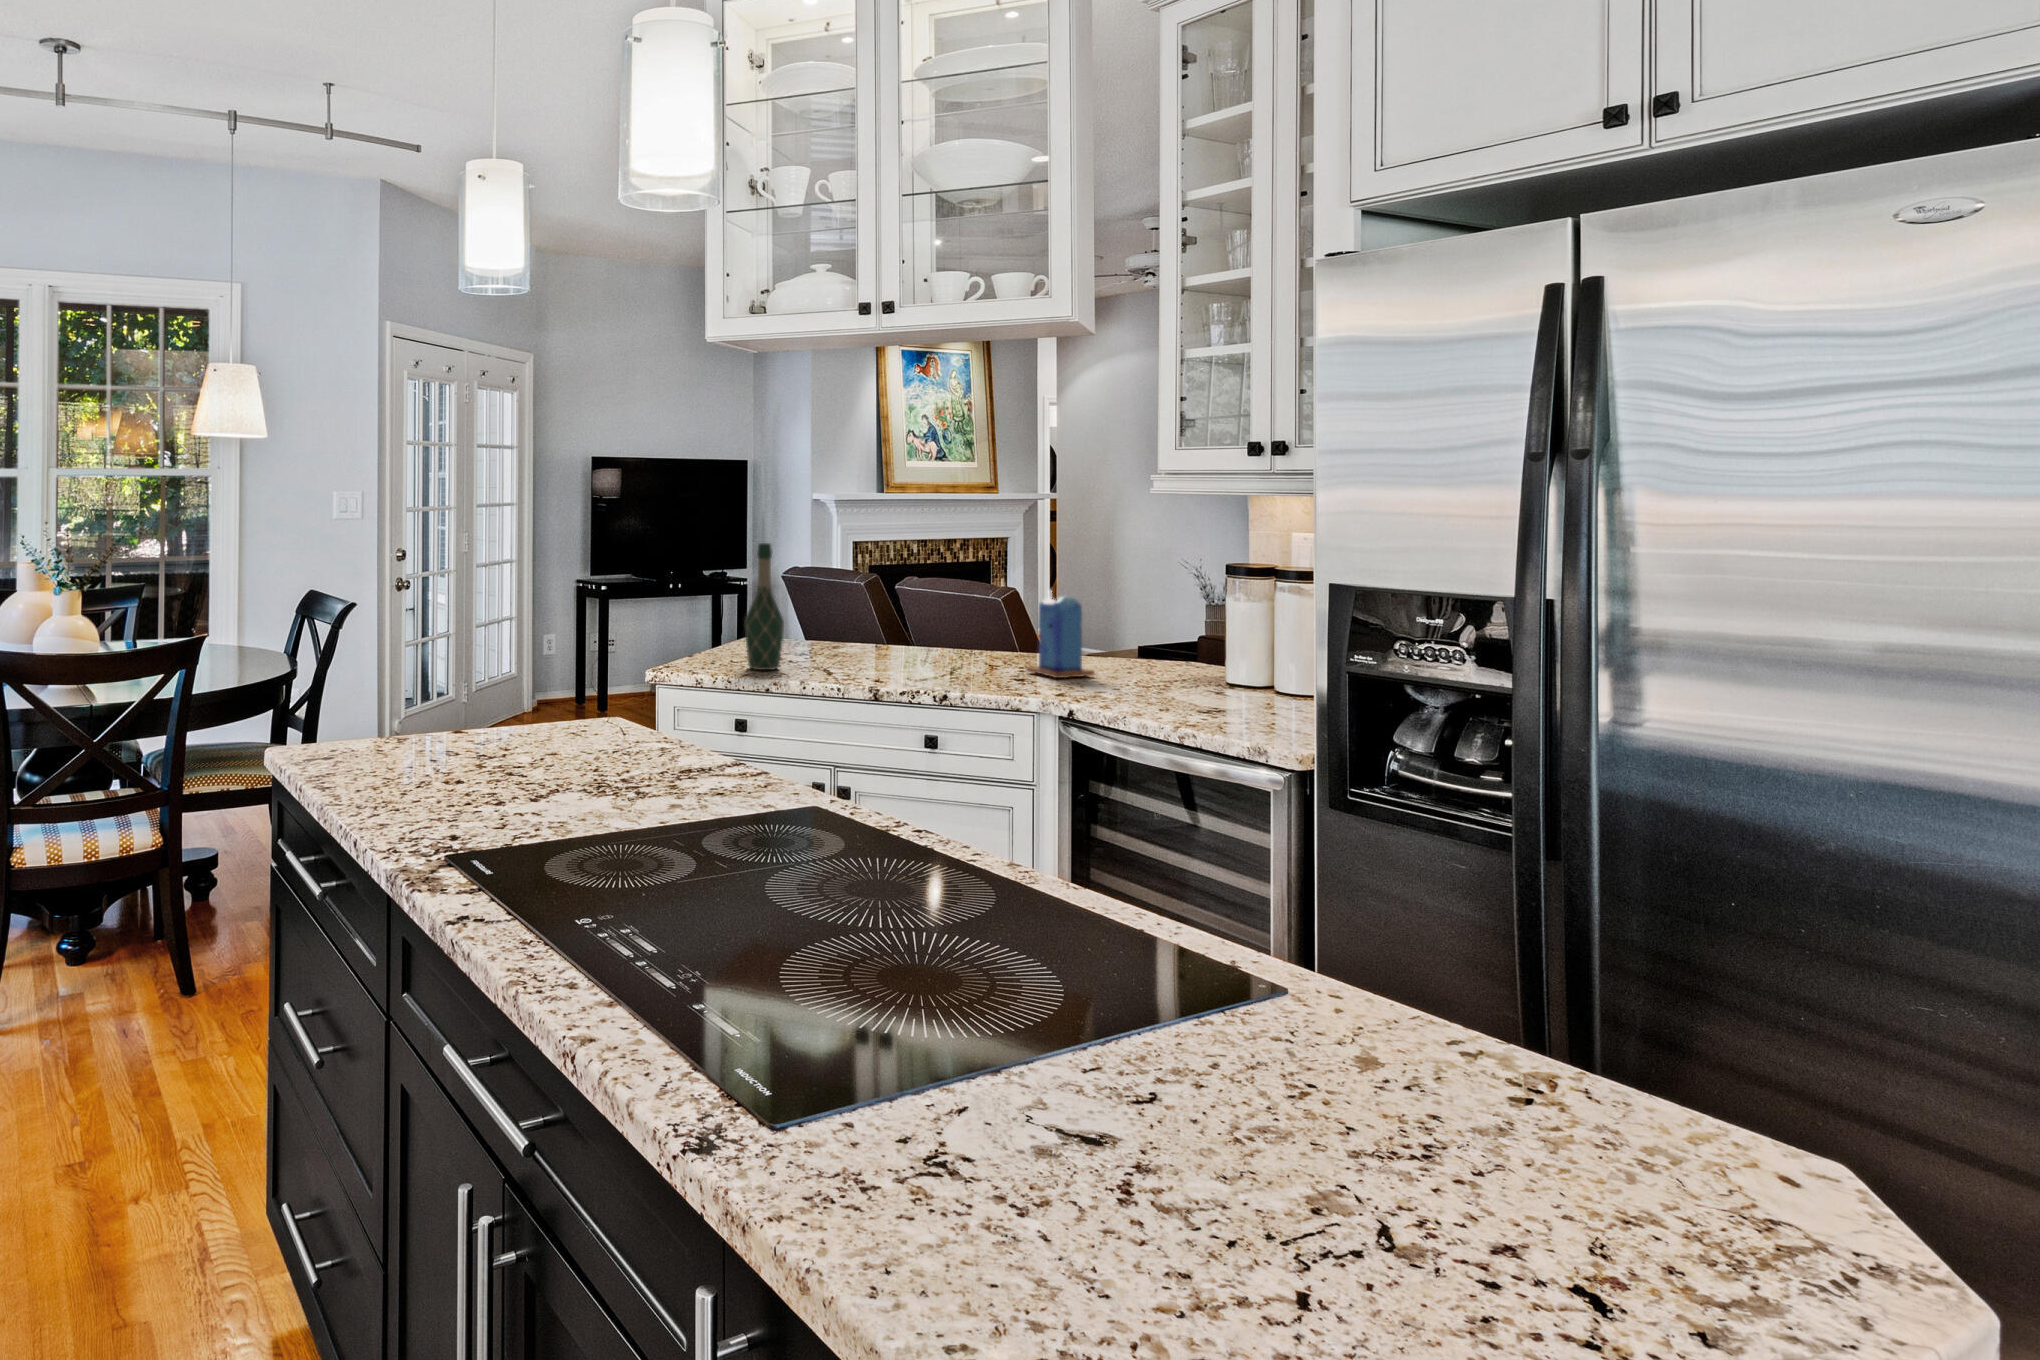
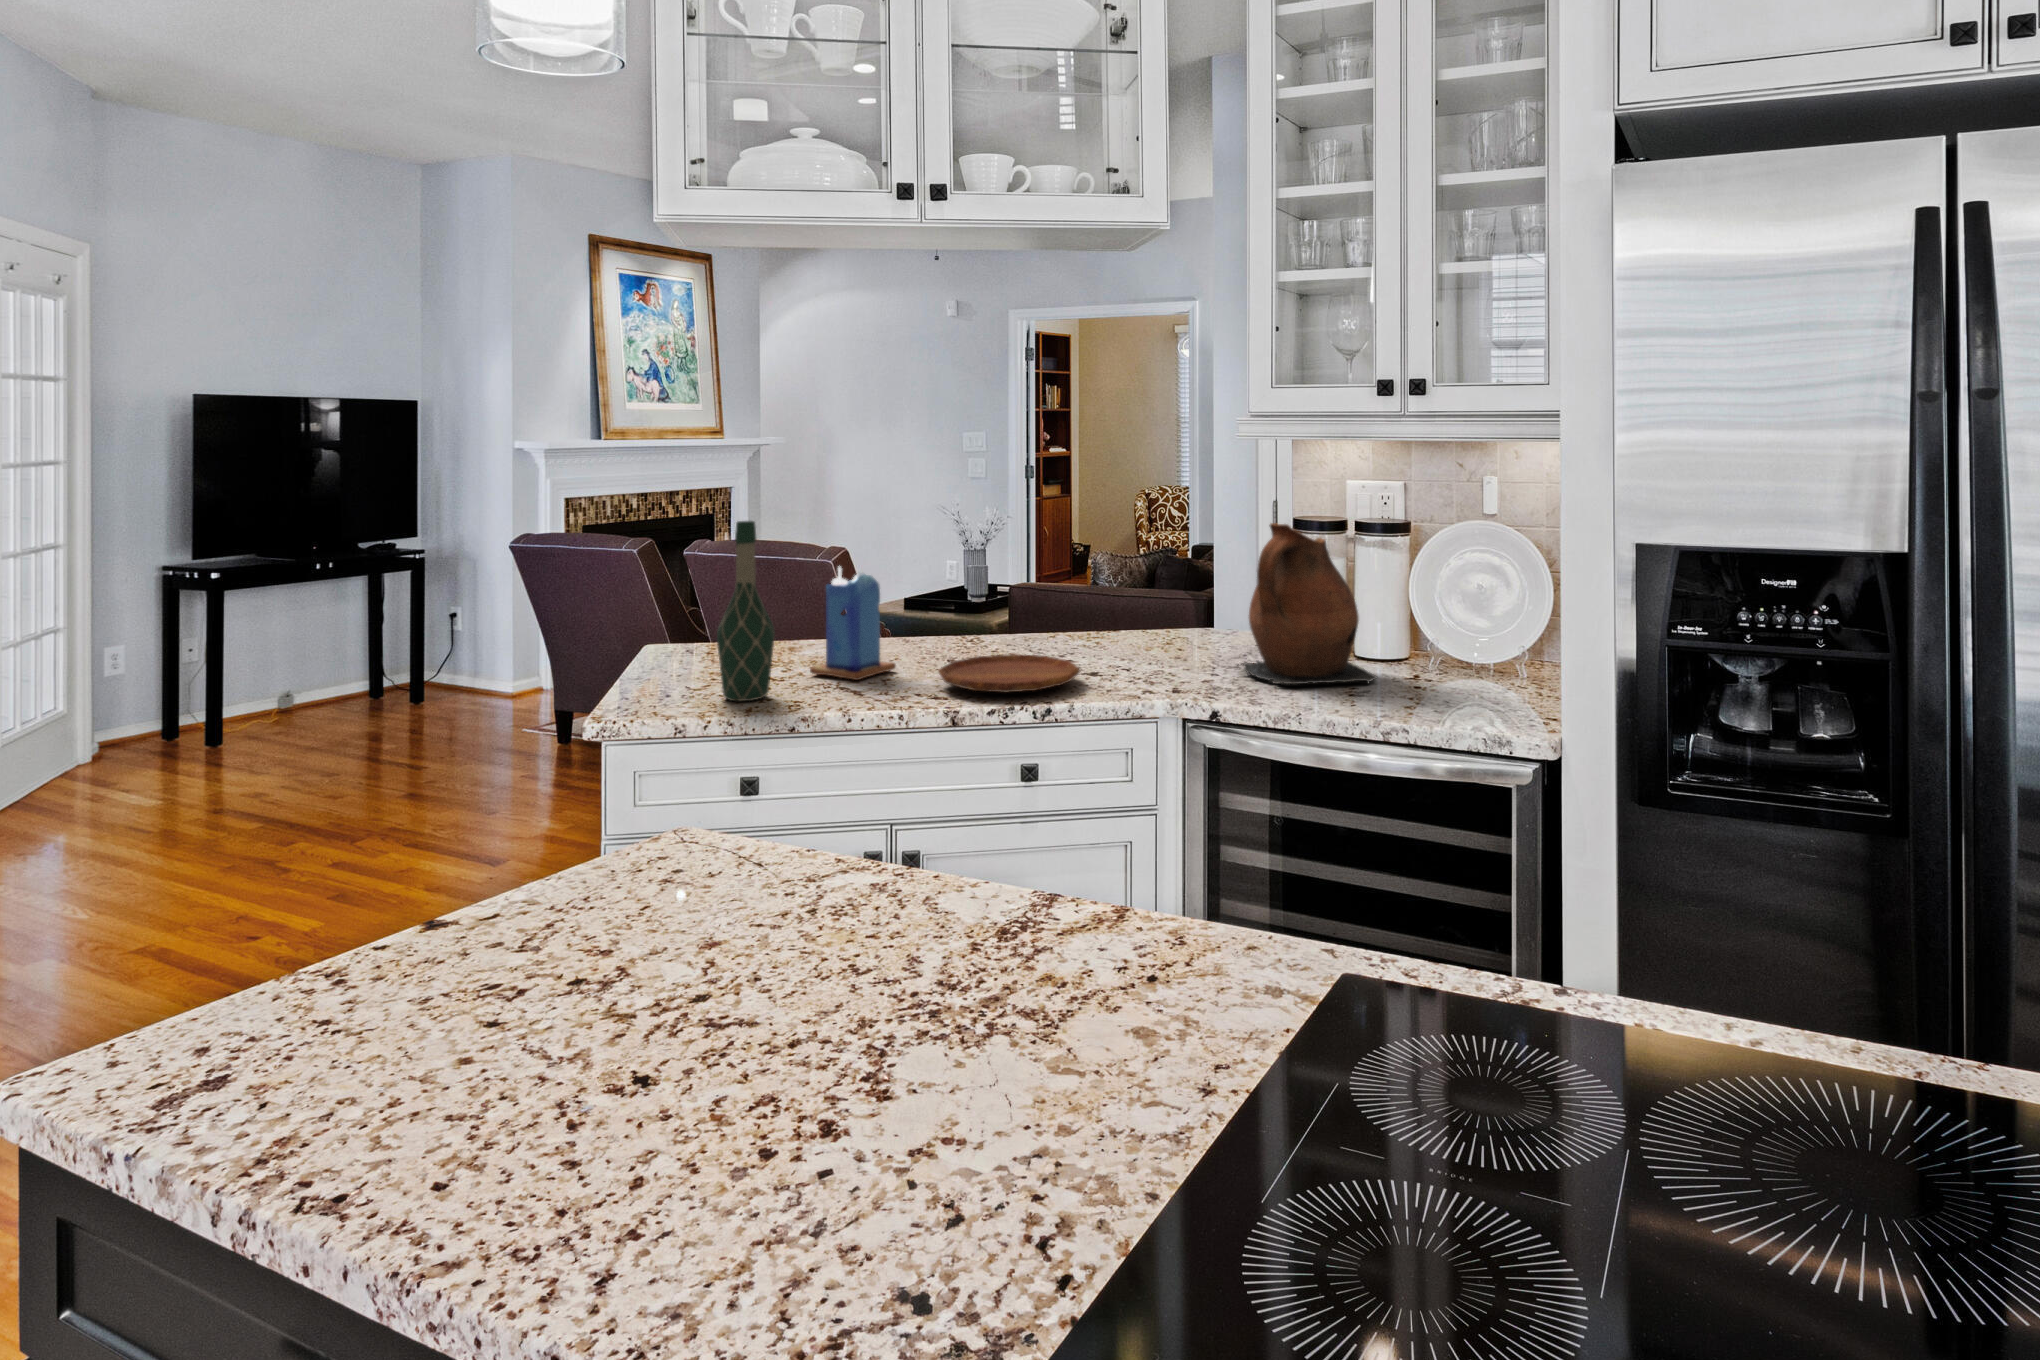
ceramic pitcher: none [1140,566,1259,713] -> present [1241,523,1377,684]
candle: present [1027,591,1094,678] -> present [810,567,896,680]
tray: none [892,661,1006,684] -> present [938,654,1081,692]

